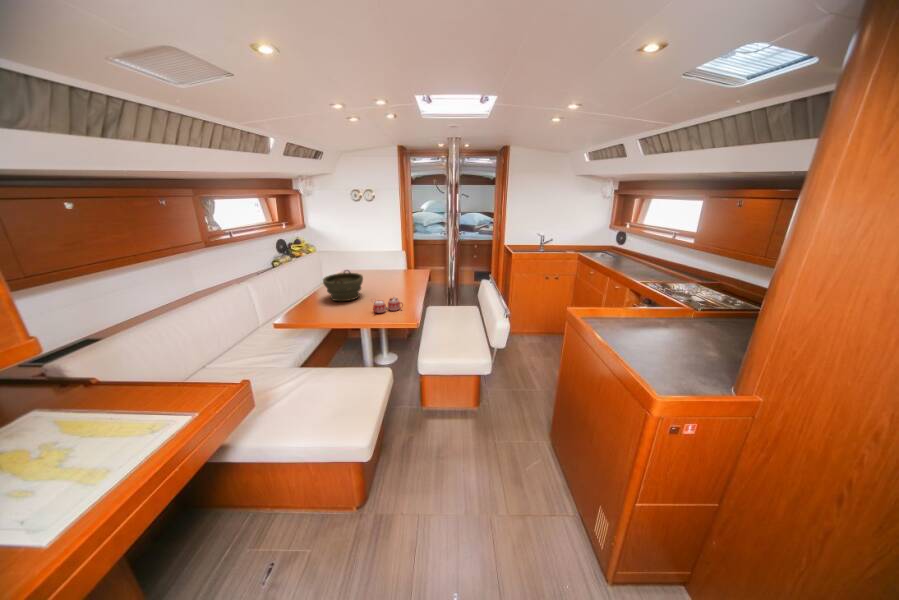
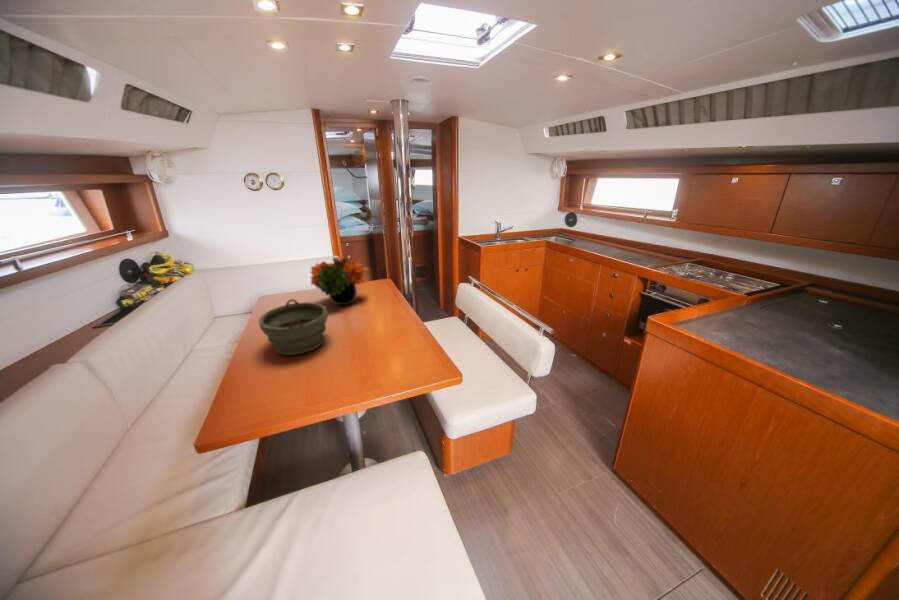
flower arrangement: none [367,248,405,282] -> present [311,257,365,305]
mug: present [373,297,403,313] -> none [365,332,413,365]

